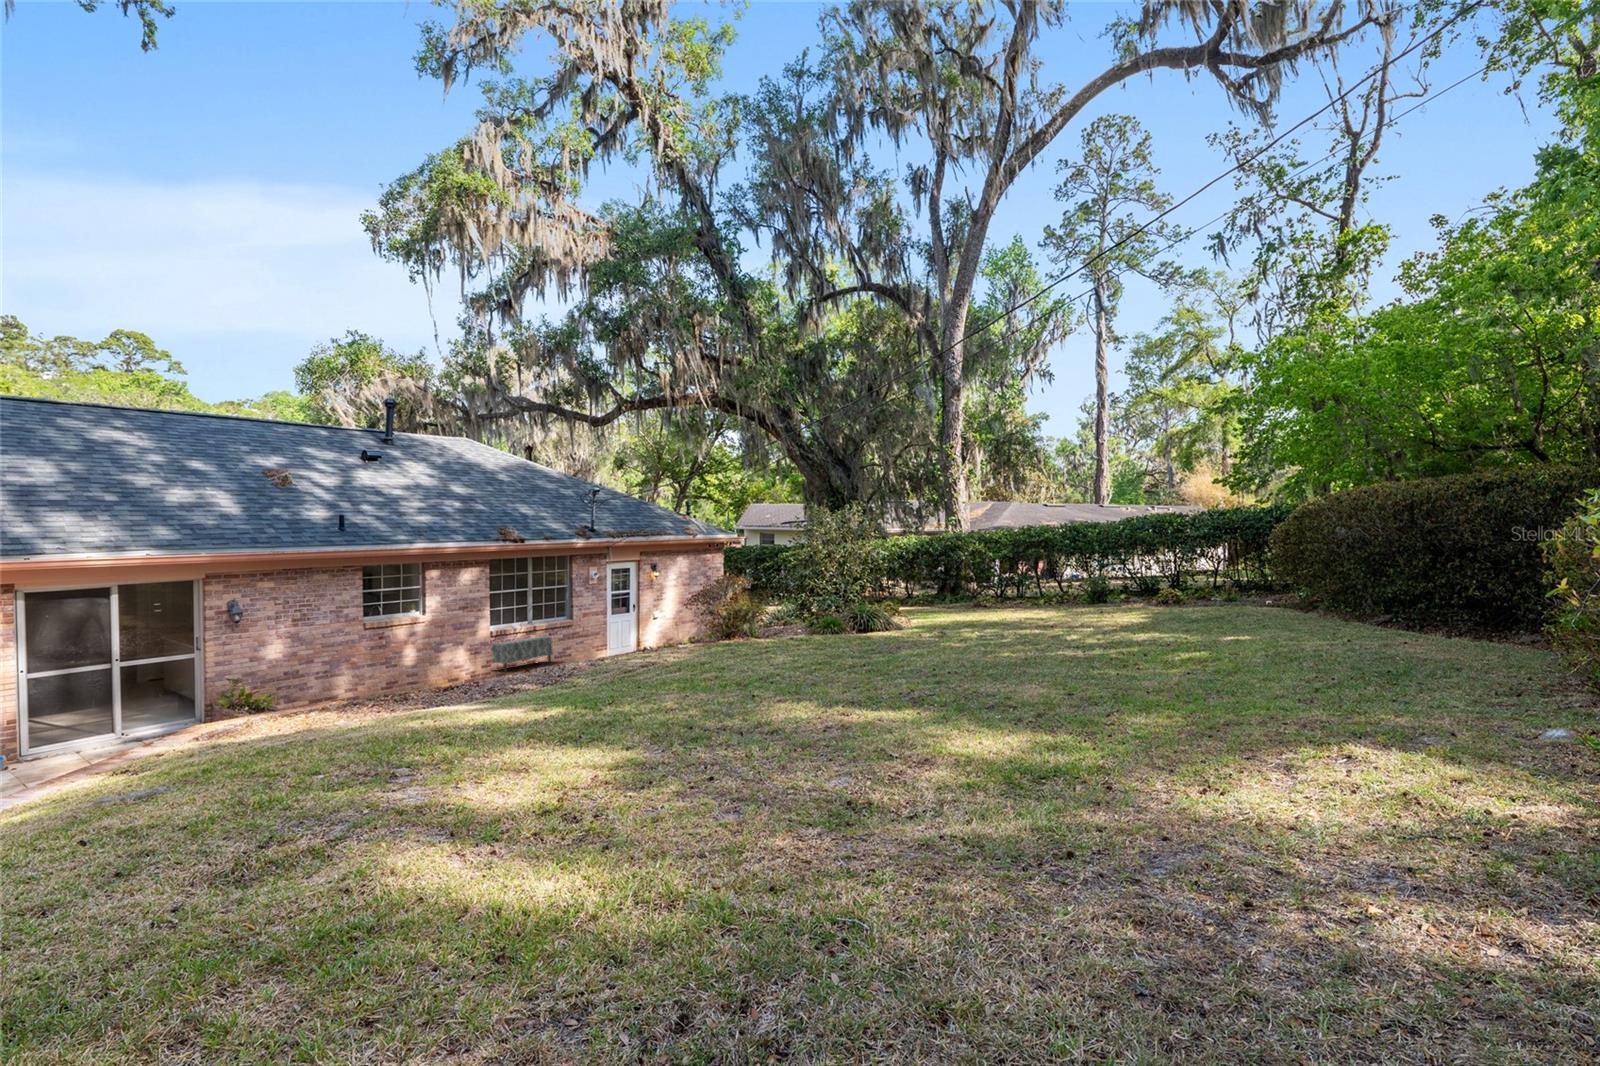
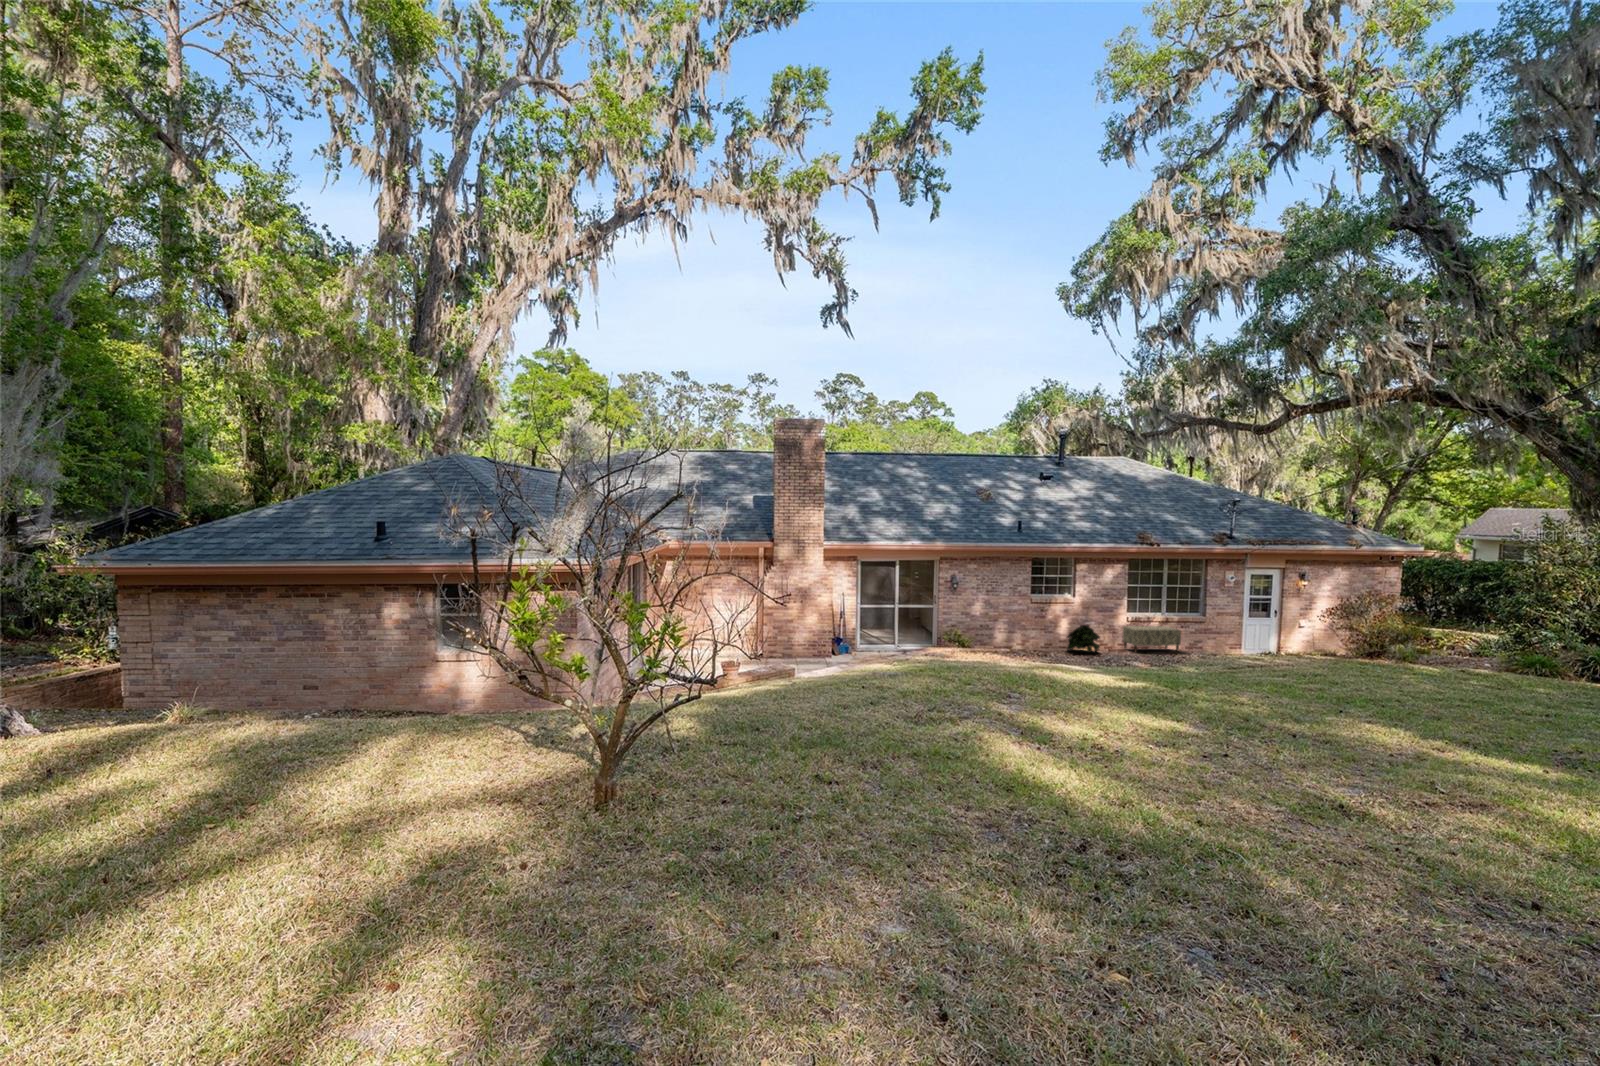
potted plant: none [420,647,465,686] -> present [1067,625,1100,653]

